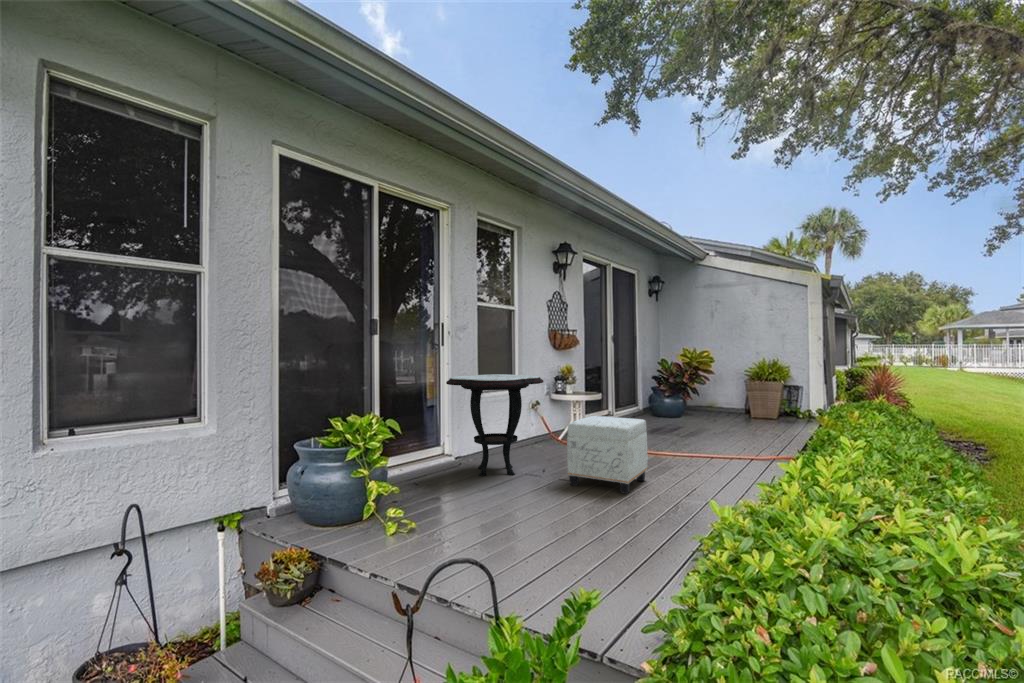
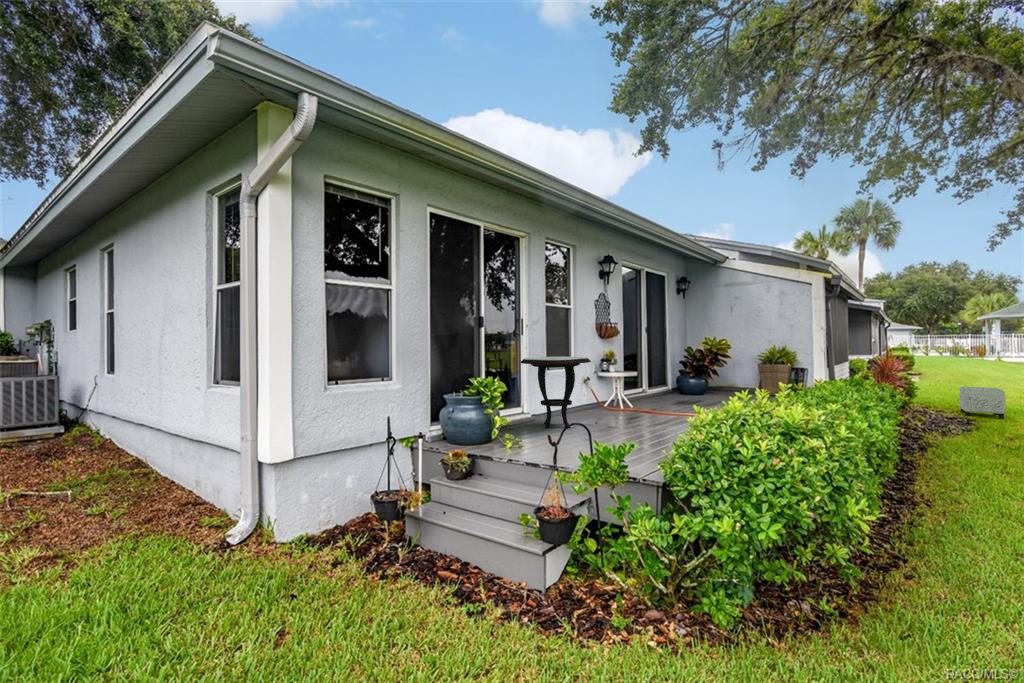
ottoman: present [567,416,648,494] -> present [959,387,1006,418]

